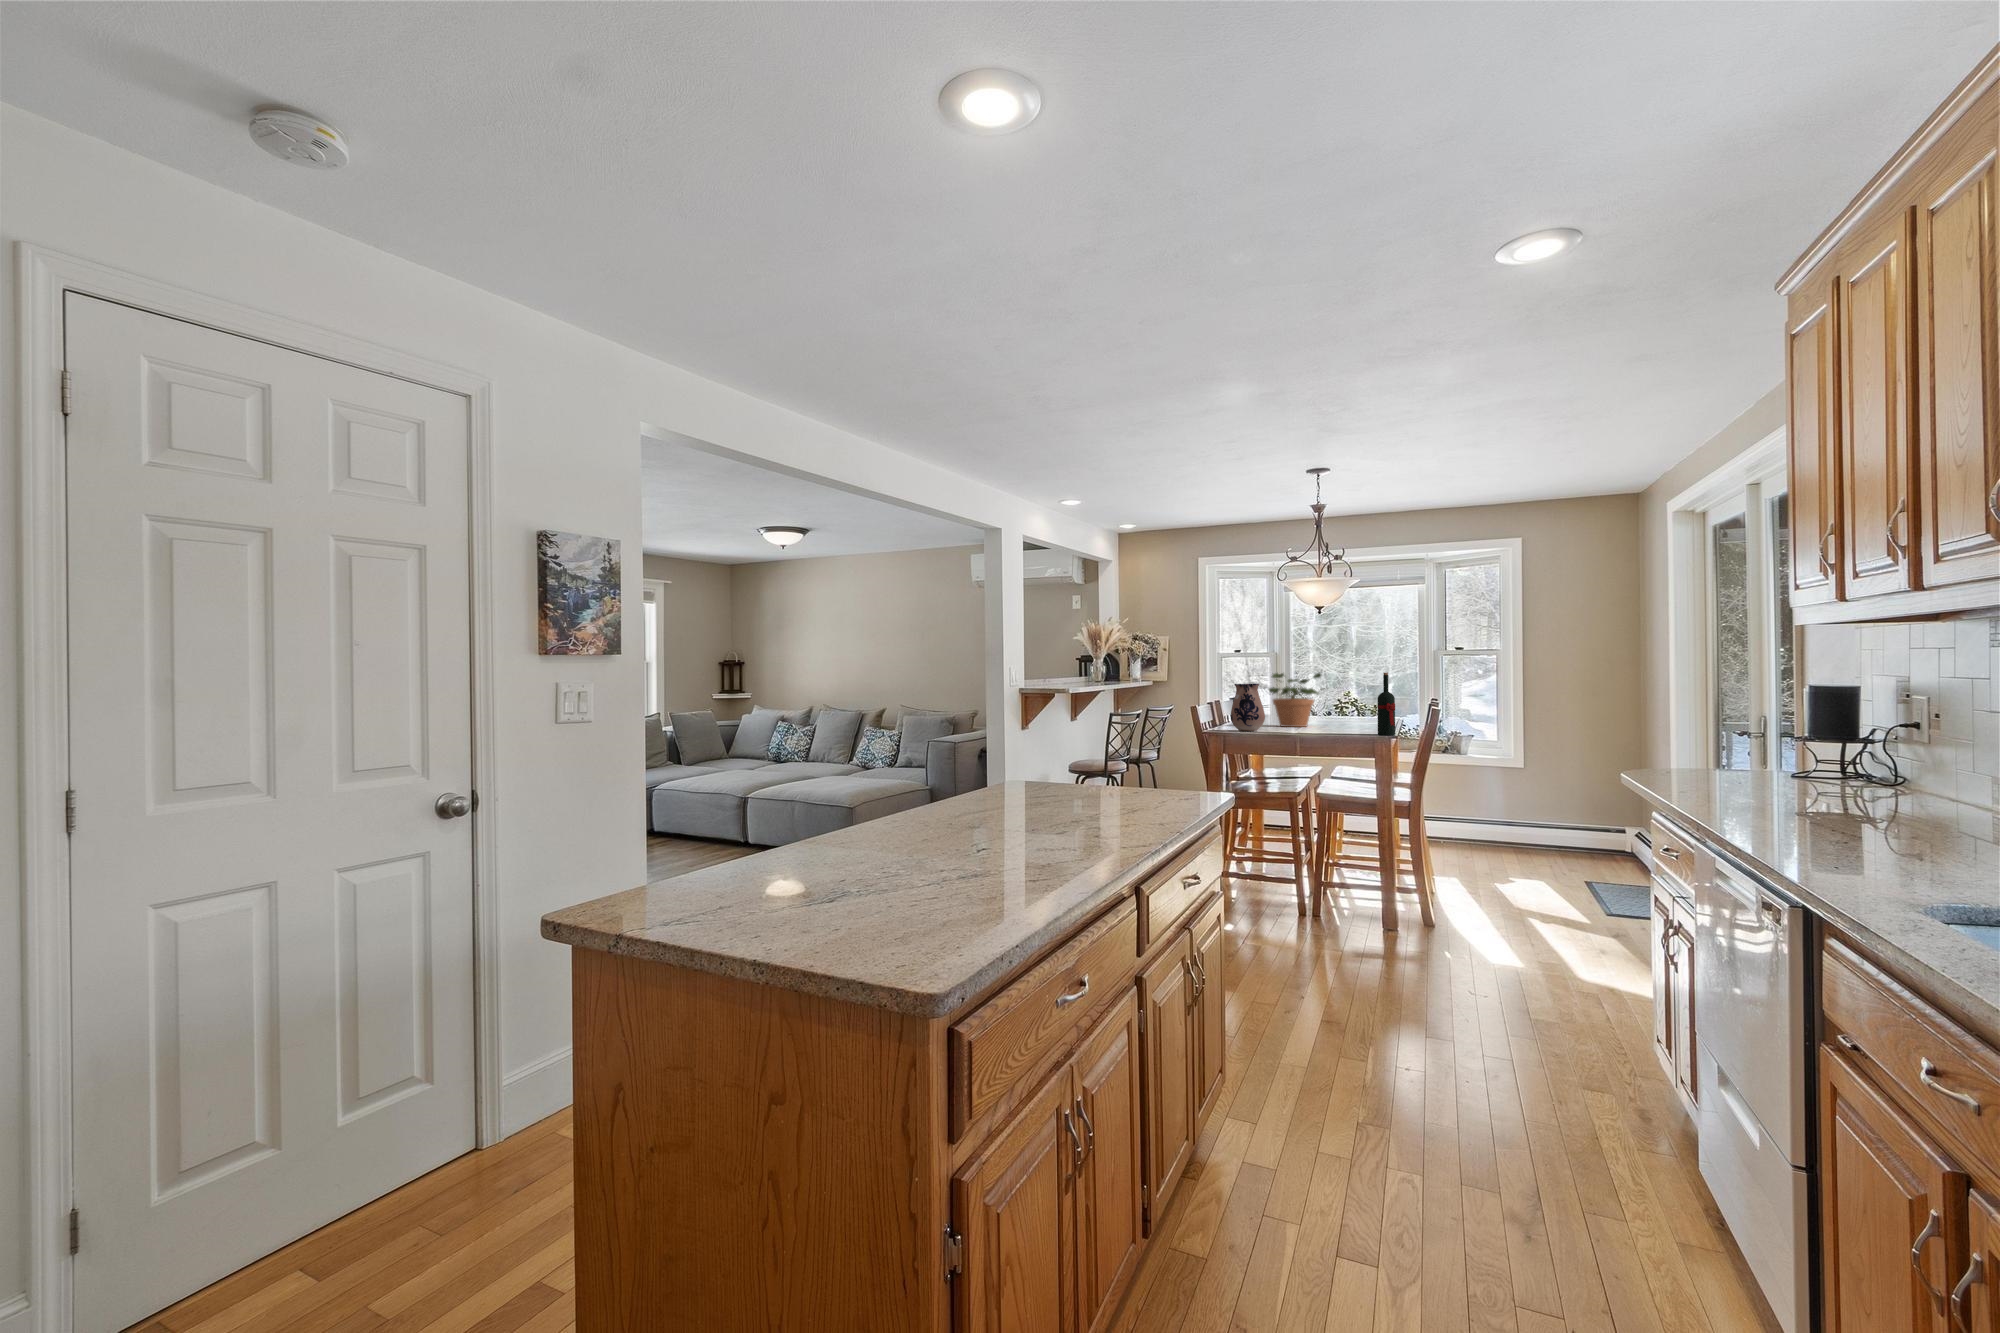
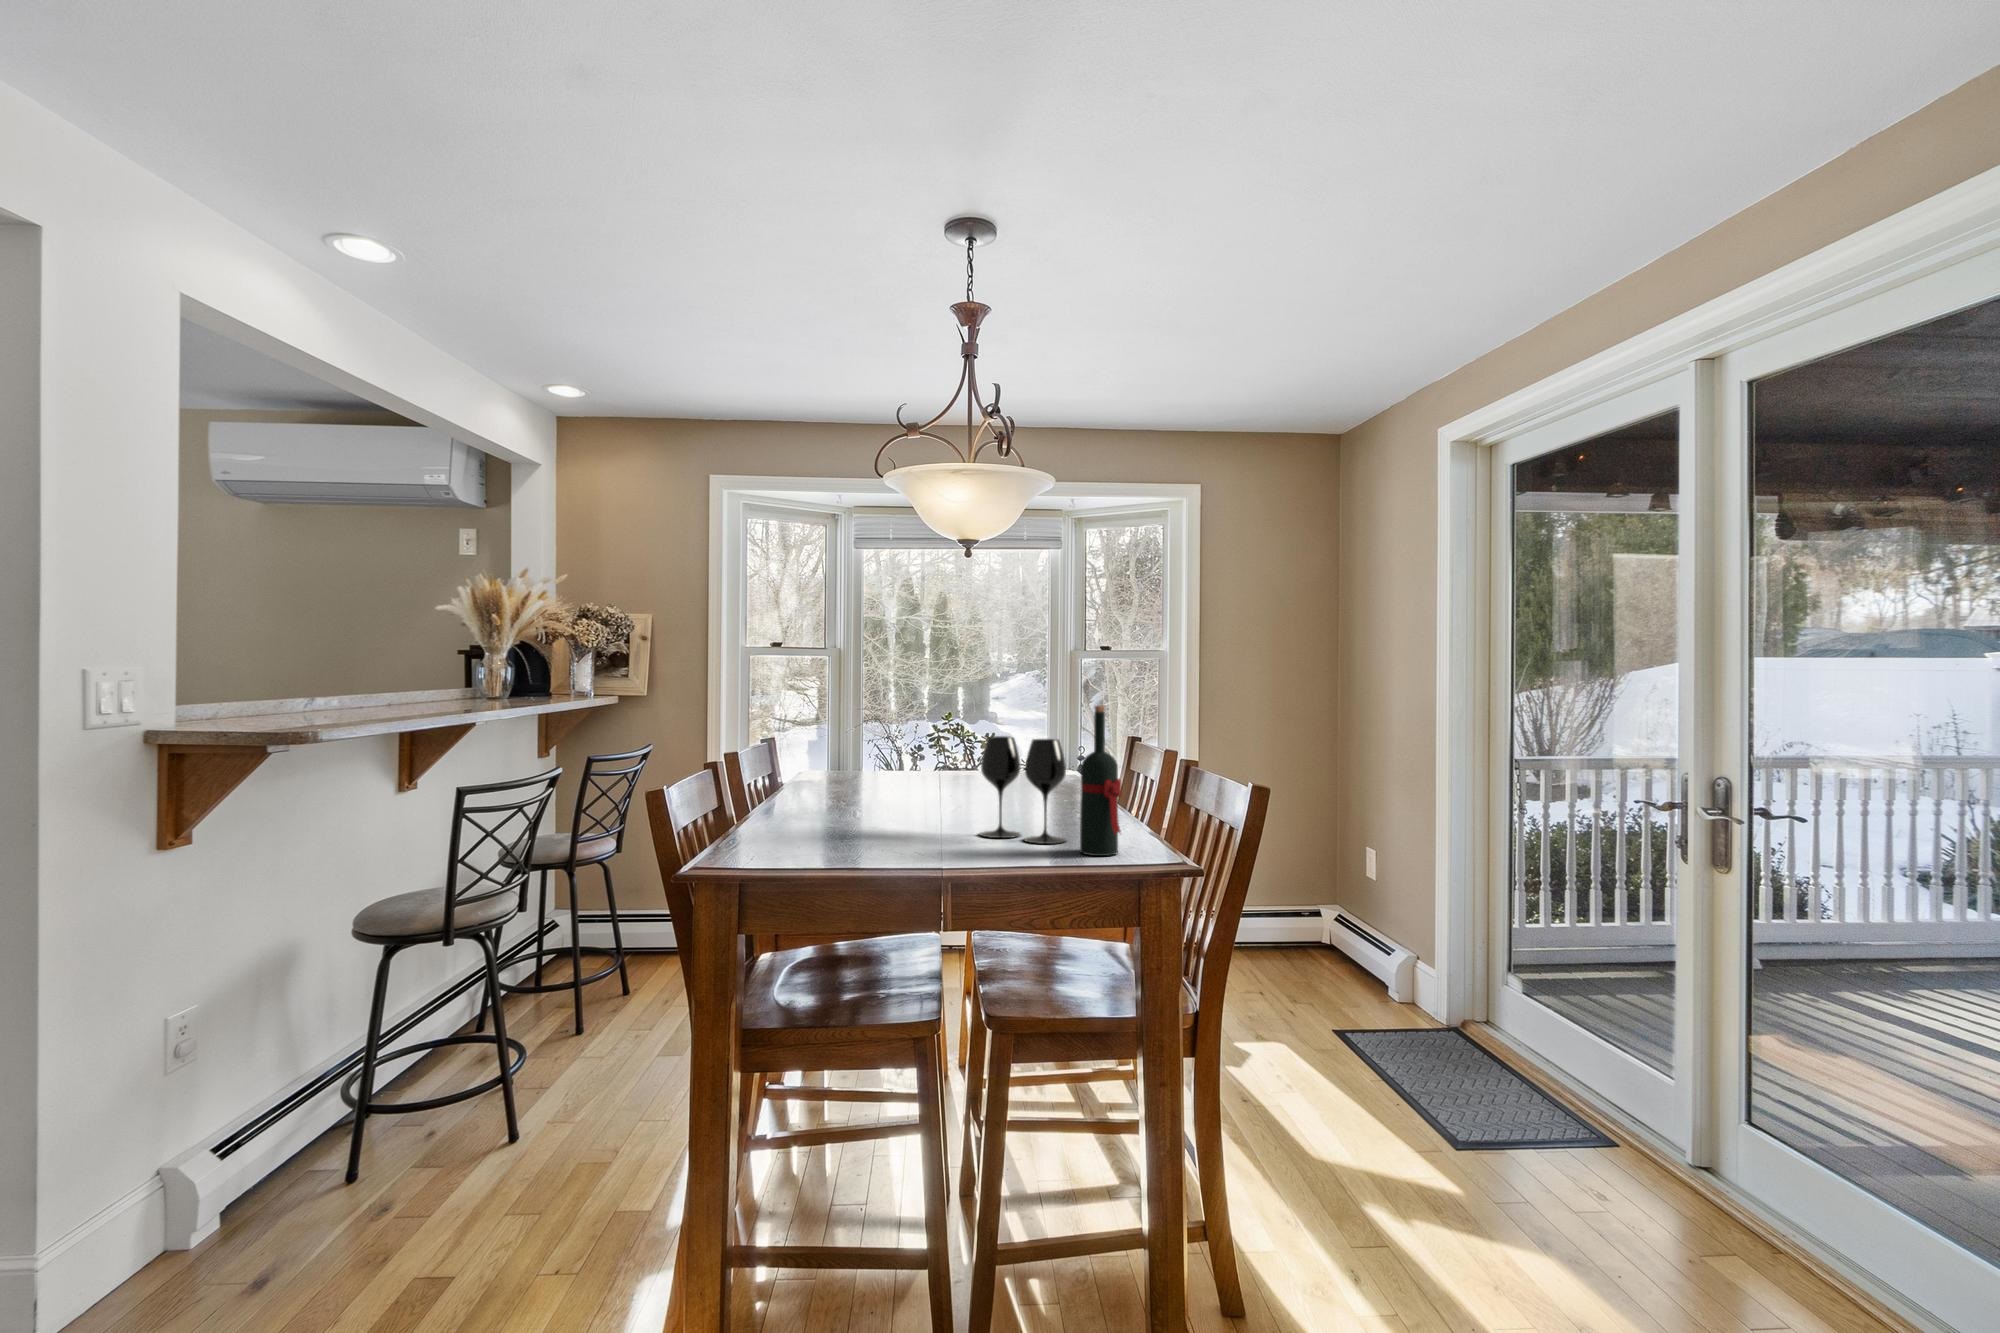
potted plant: present [1268,673,1325,727] -> none [825,691,951,808]
ceramic pitcher: present [1231,684,1265,731] -> none [737,724,819,841]
wine glass: none [1337,689,1377,733] -> present [980,736,1066,844]

